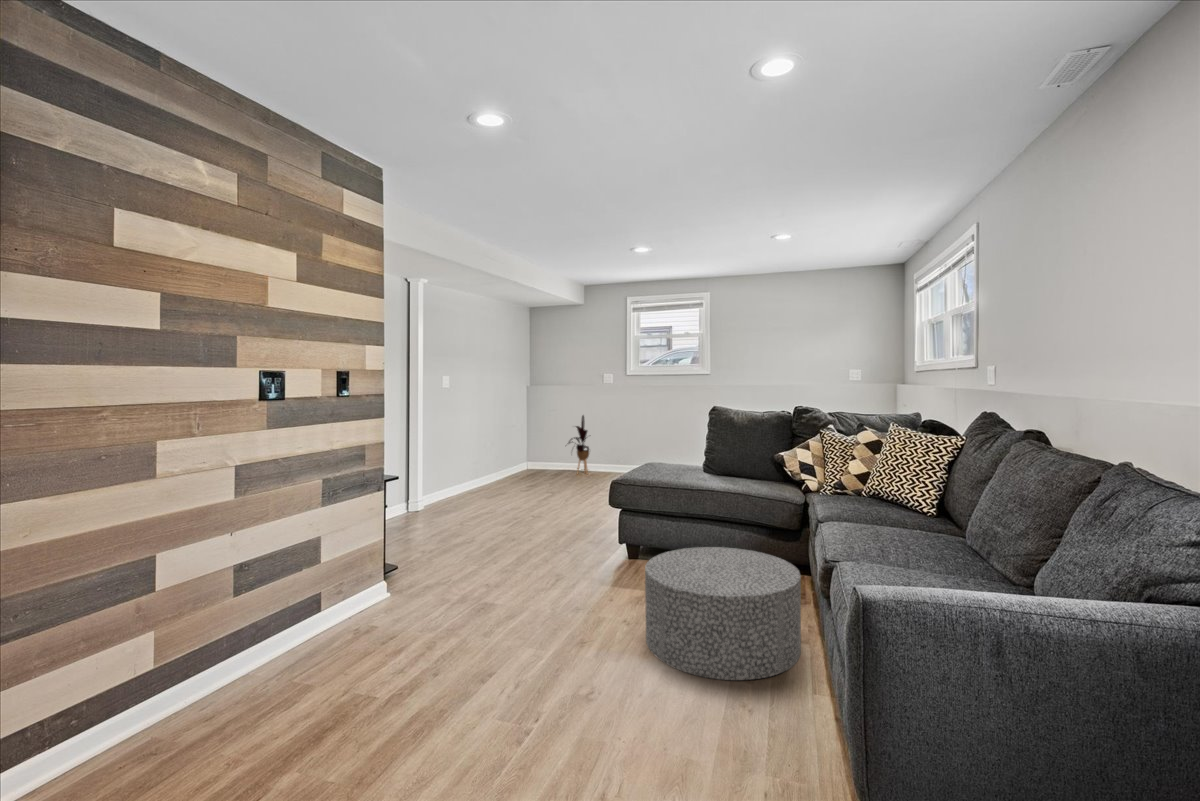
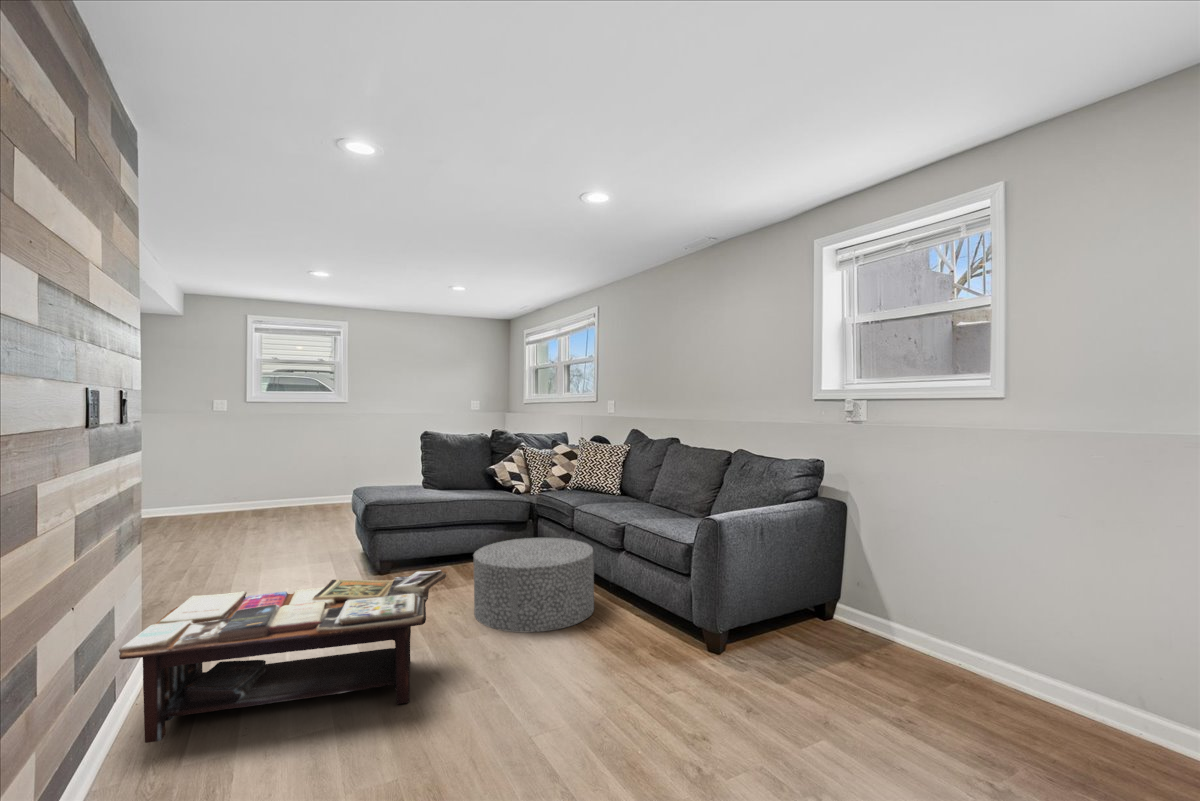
house plant: present [569,416,589,473] -> none [161,450,207,523]
coffee table: none [300,540,559,697] -> present [119,570,446,743]

